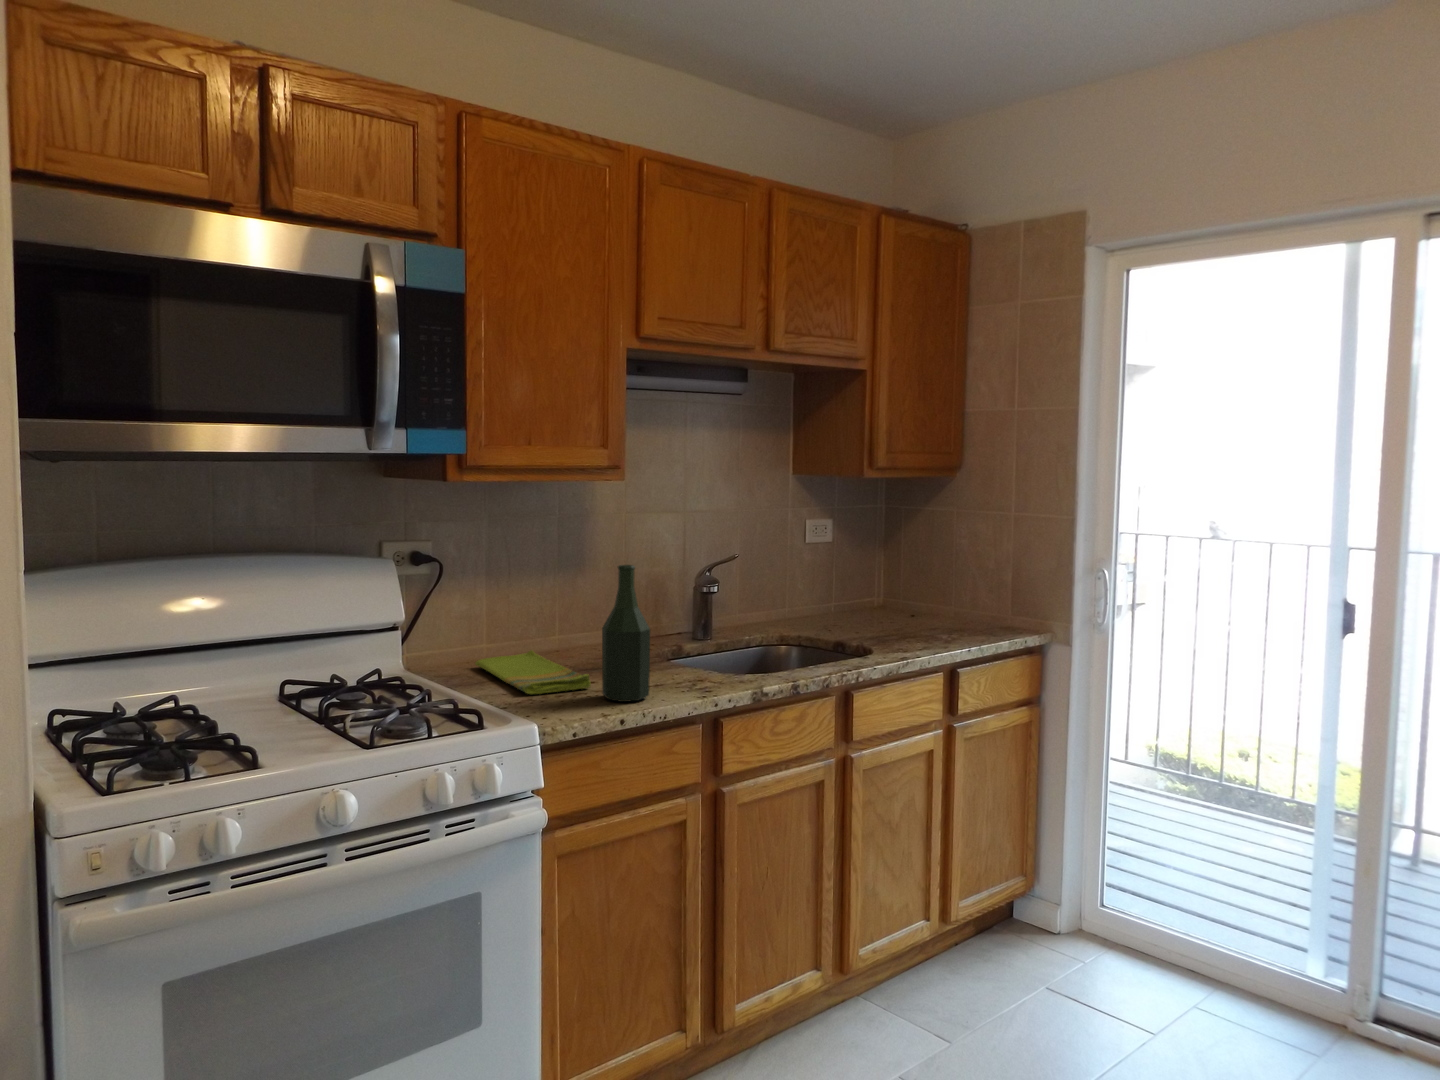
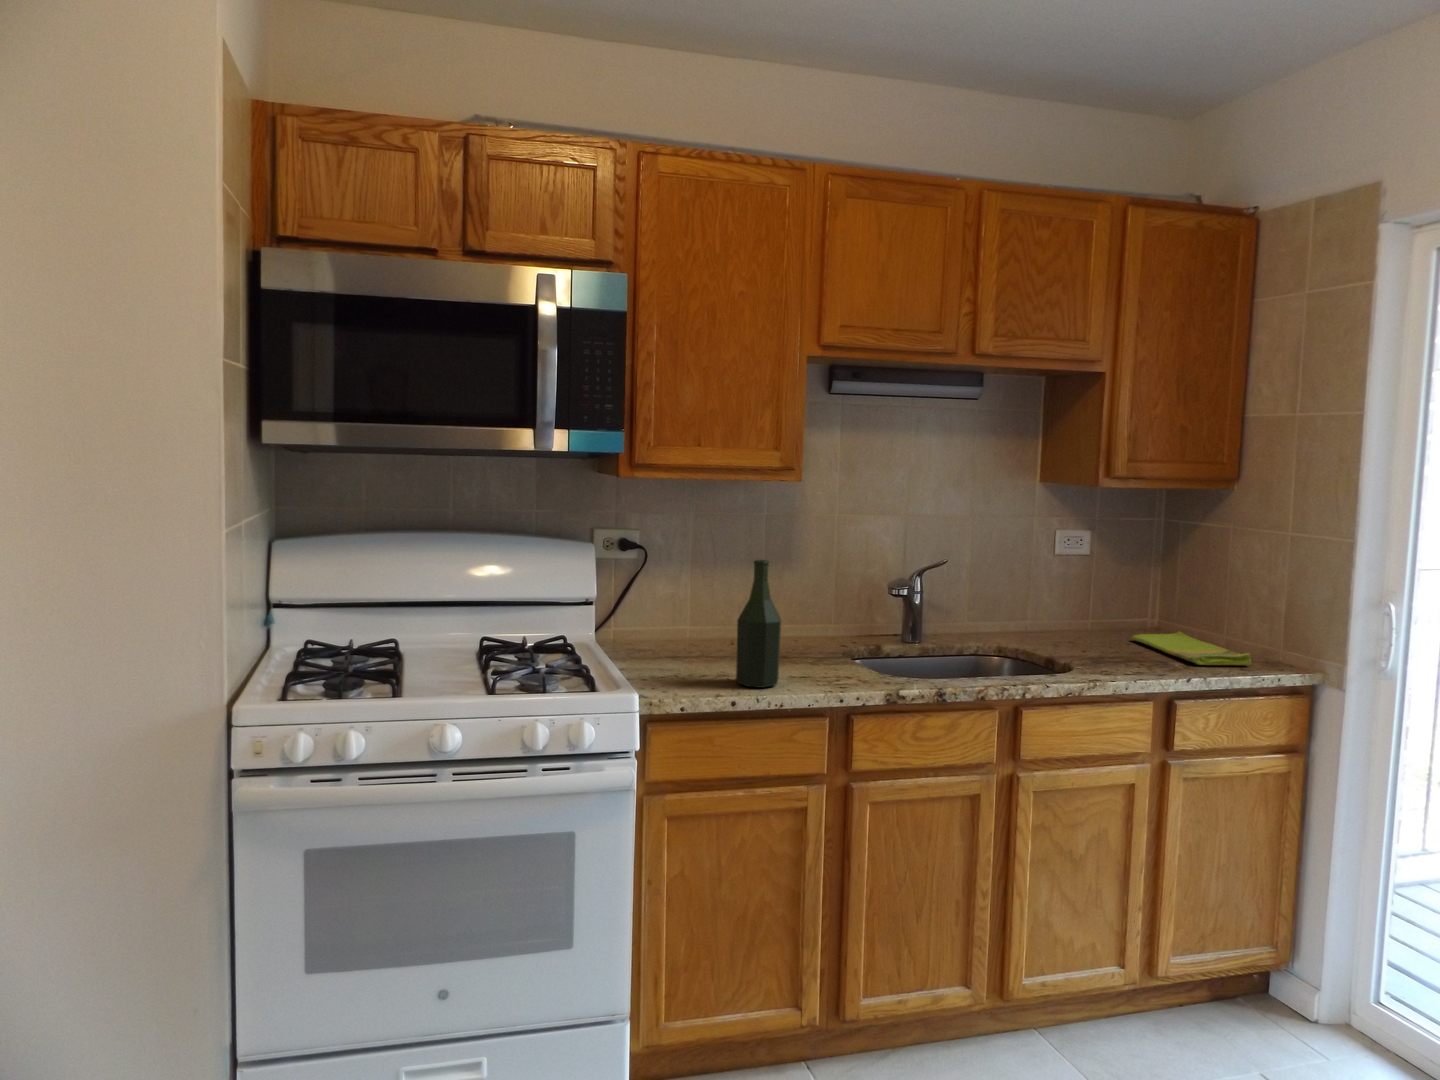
dish towel: present [475,650,591,694] -> present [1132,632,1251,665]

